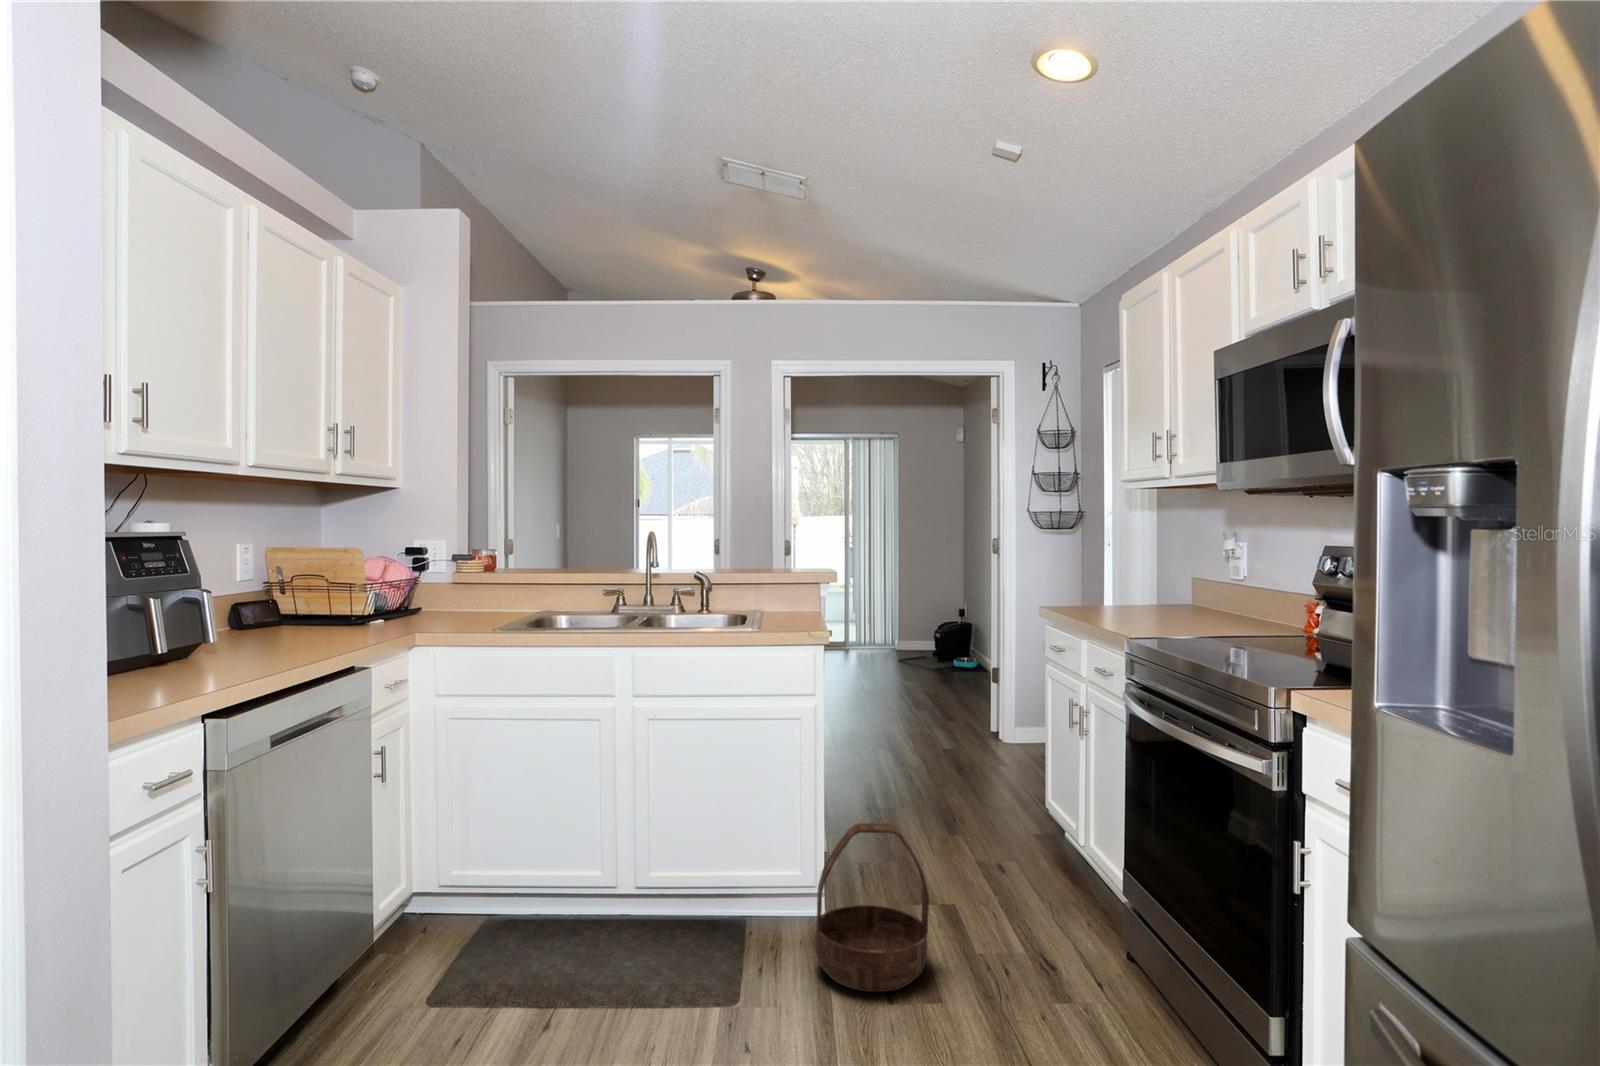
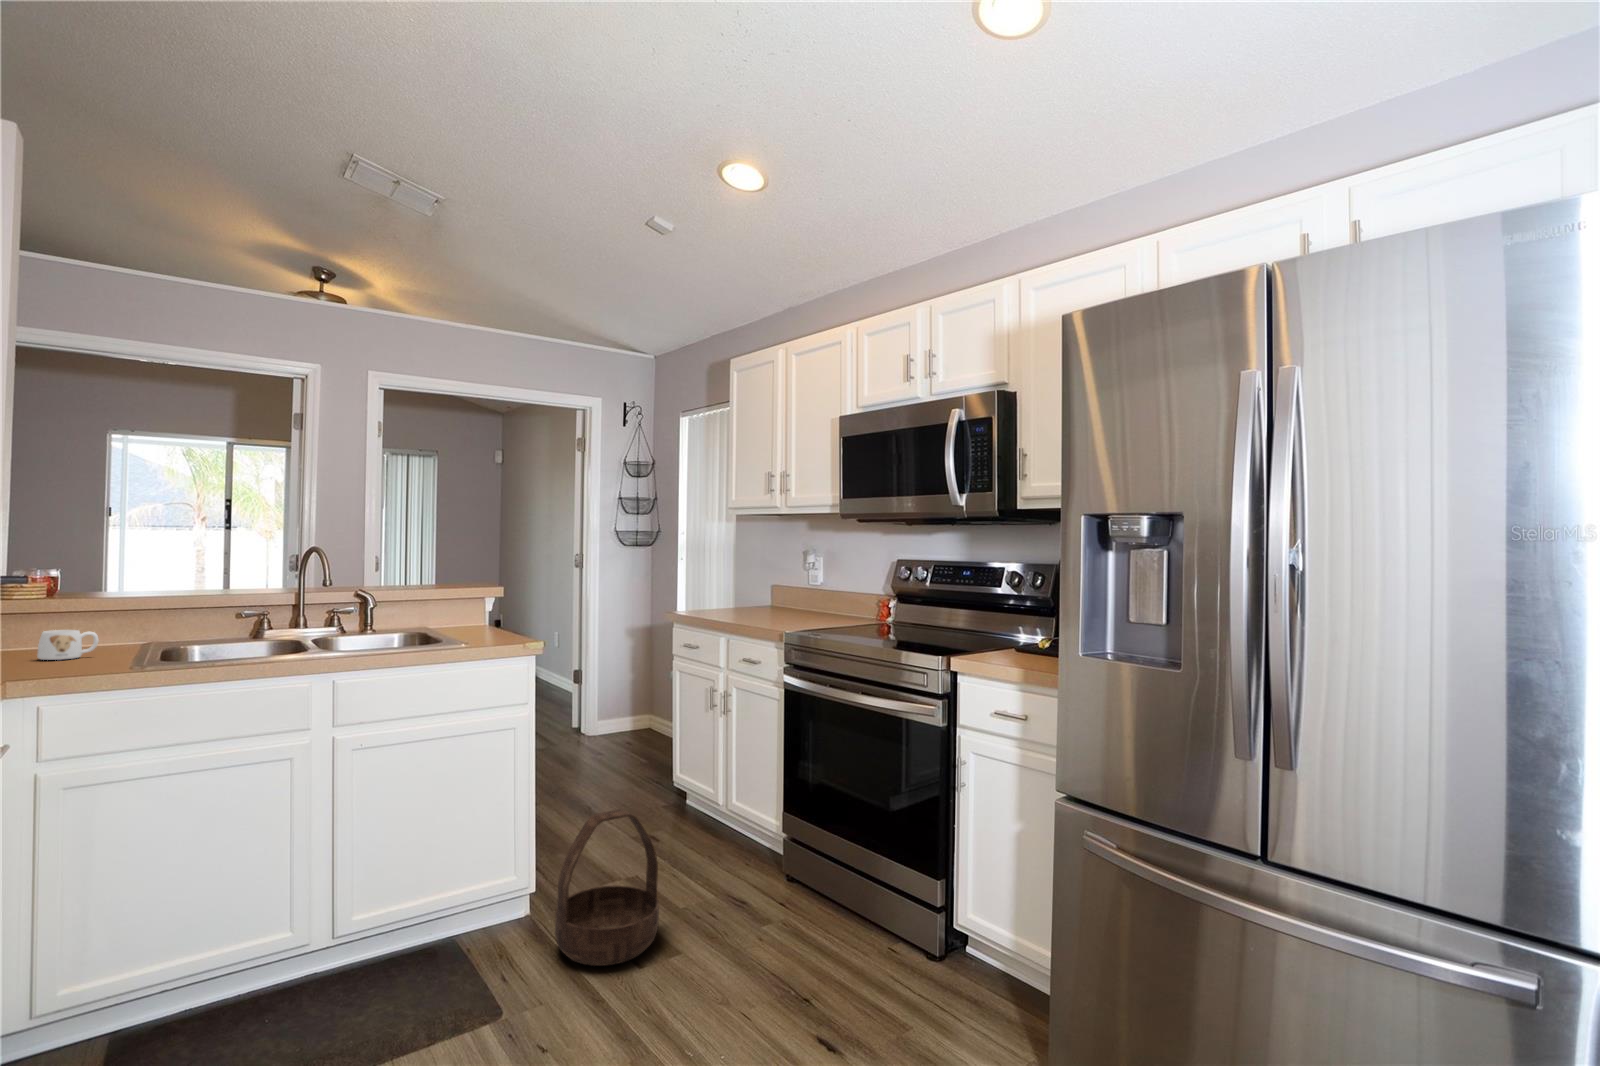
mug: none [466,599,502,622] -> present [37,630,99,660]

